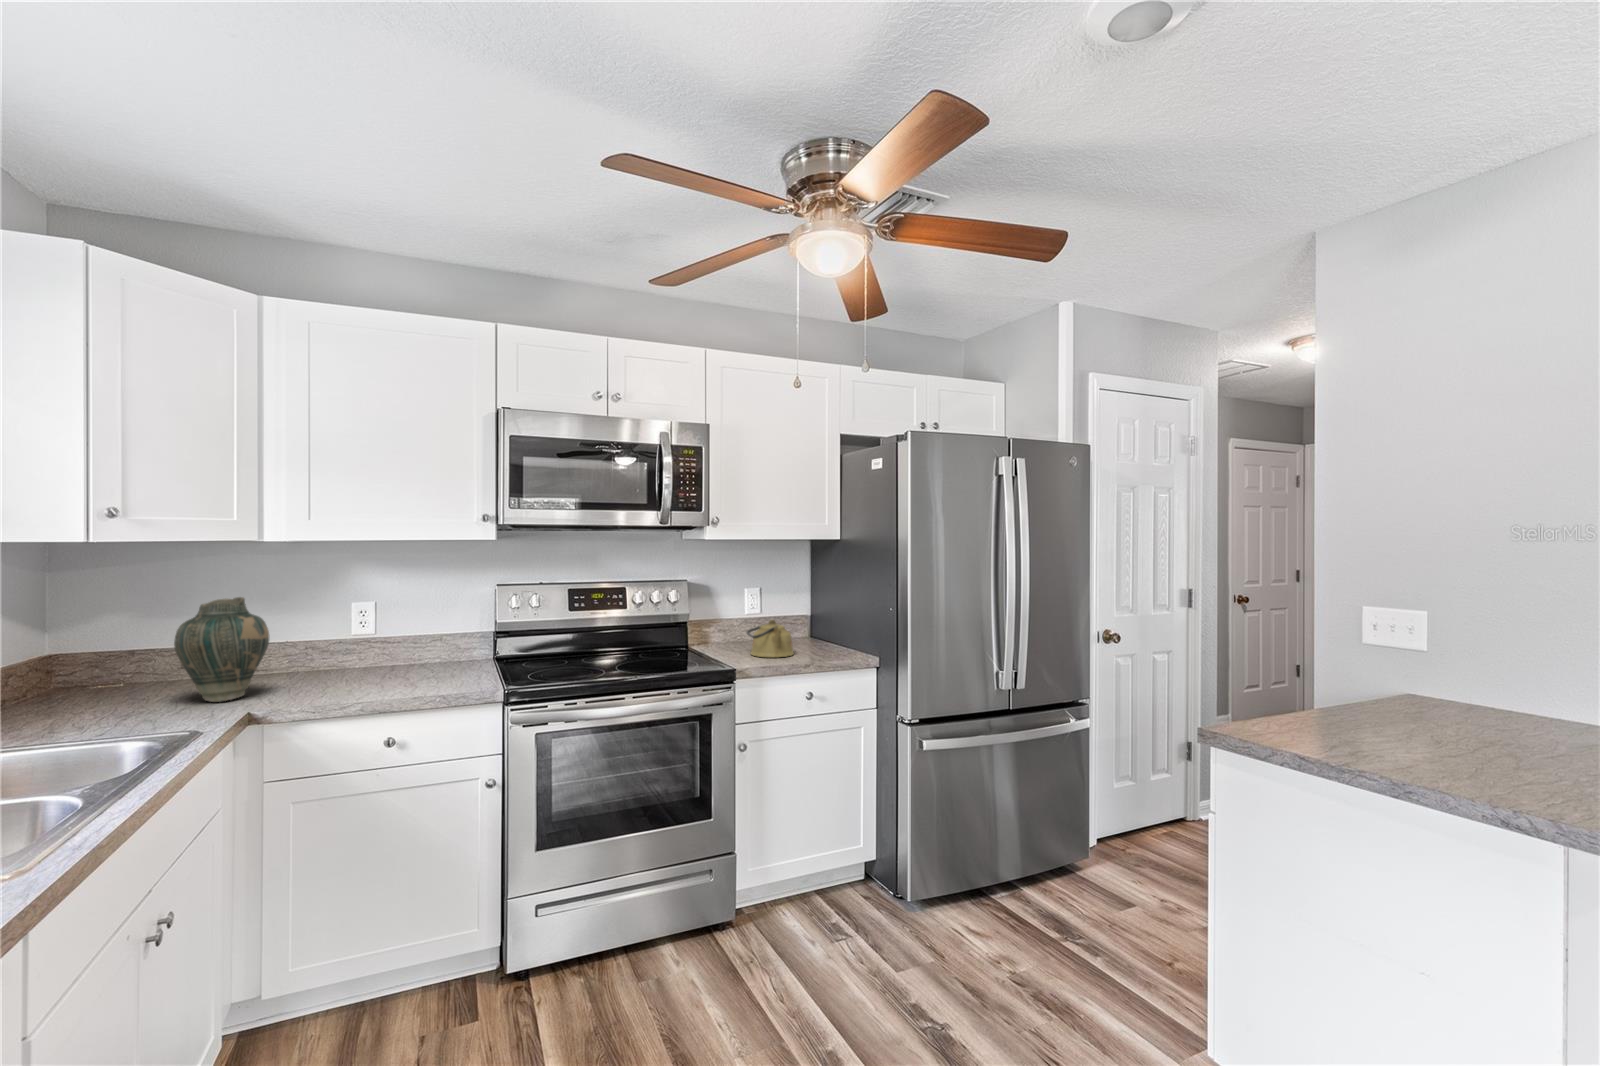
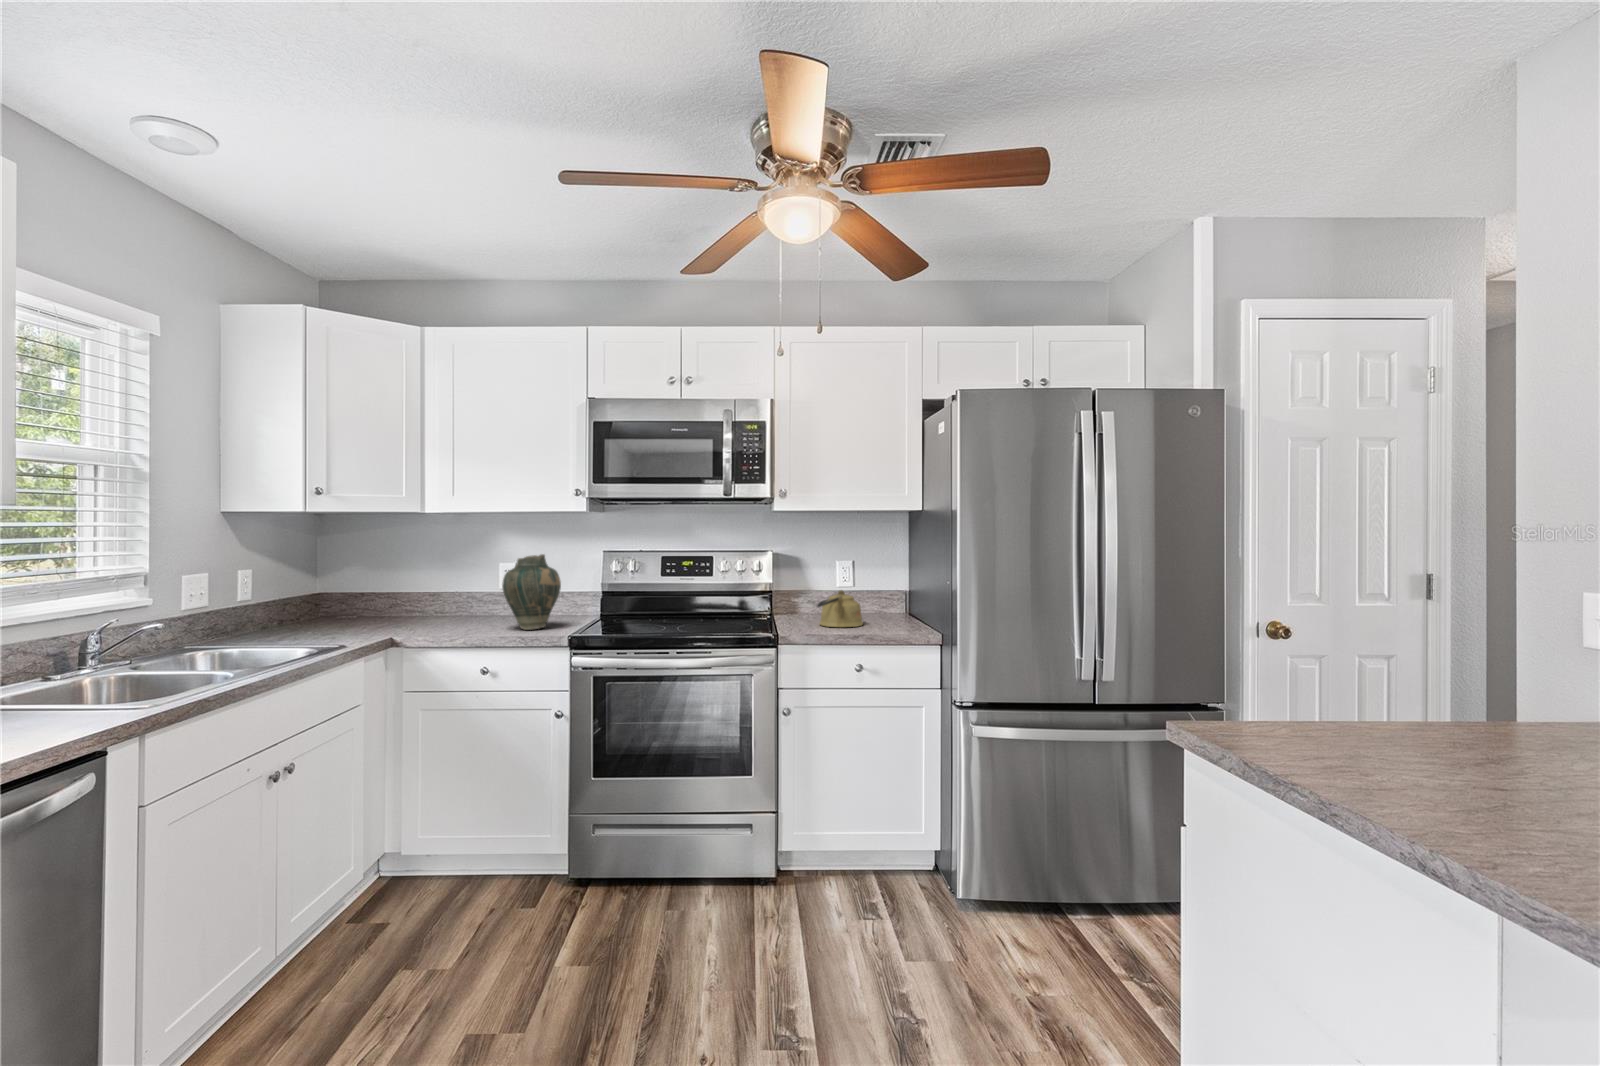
vase: present [174,597,269,702] -> present [502,554,561,630]

